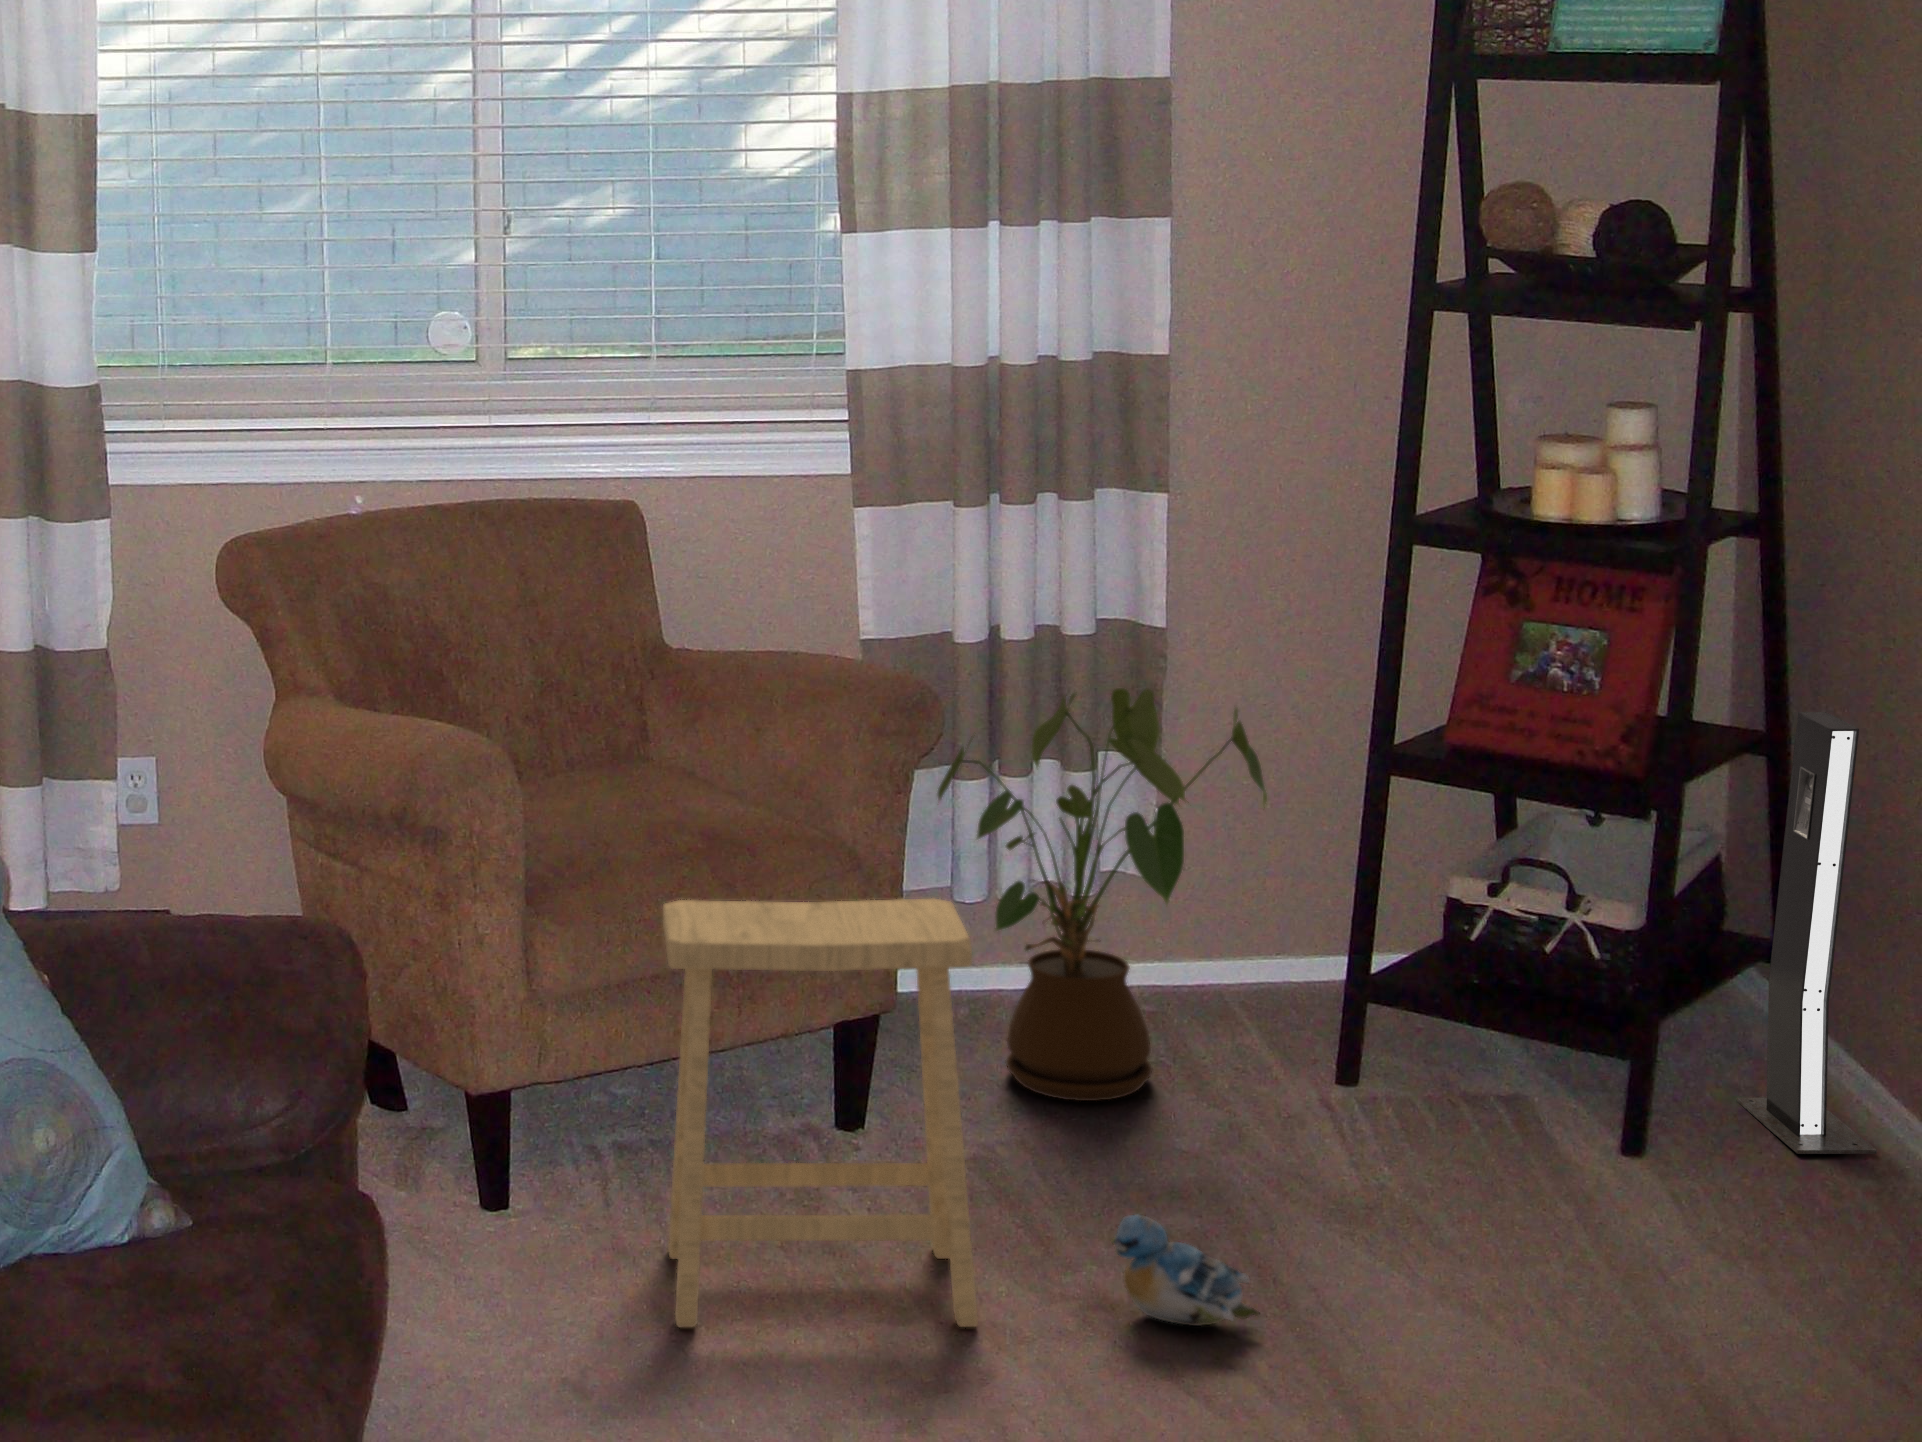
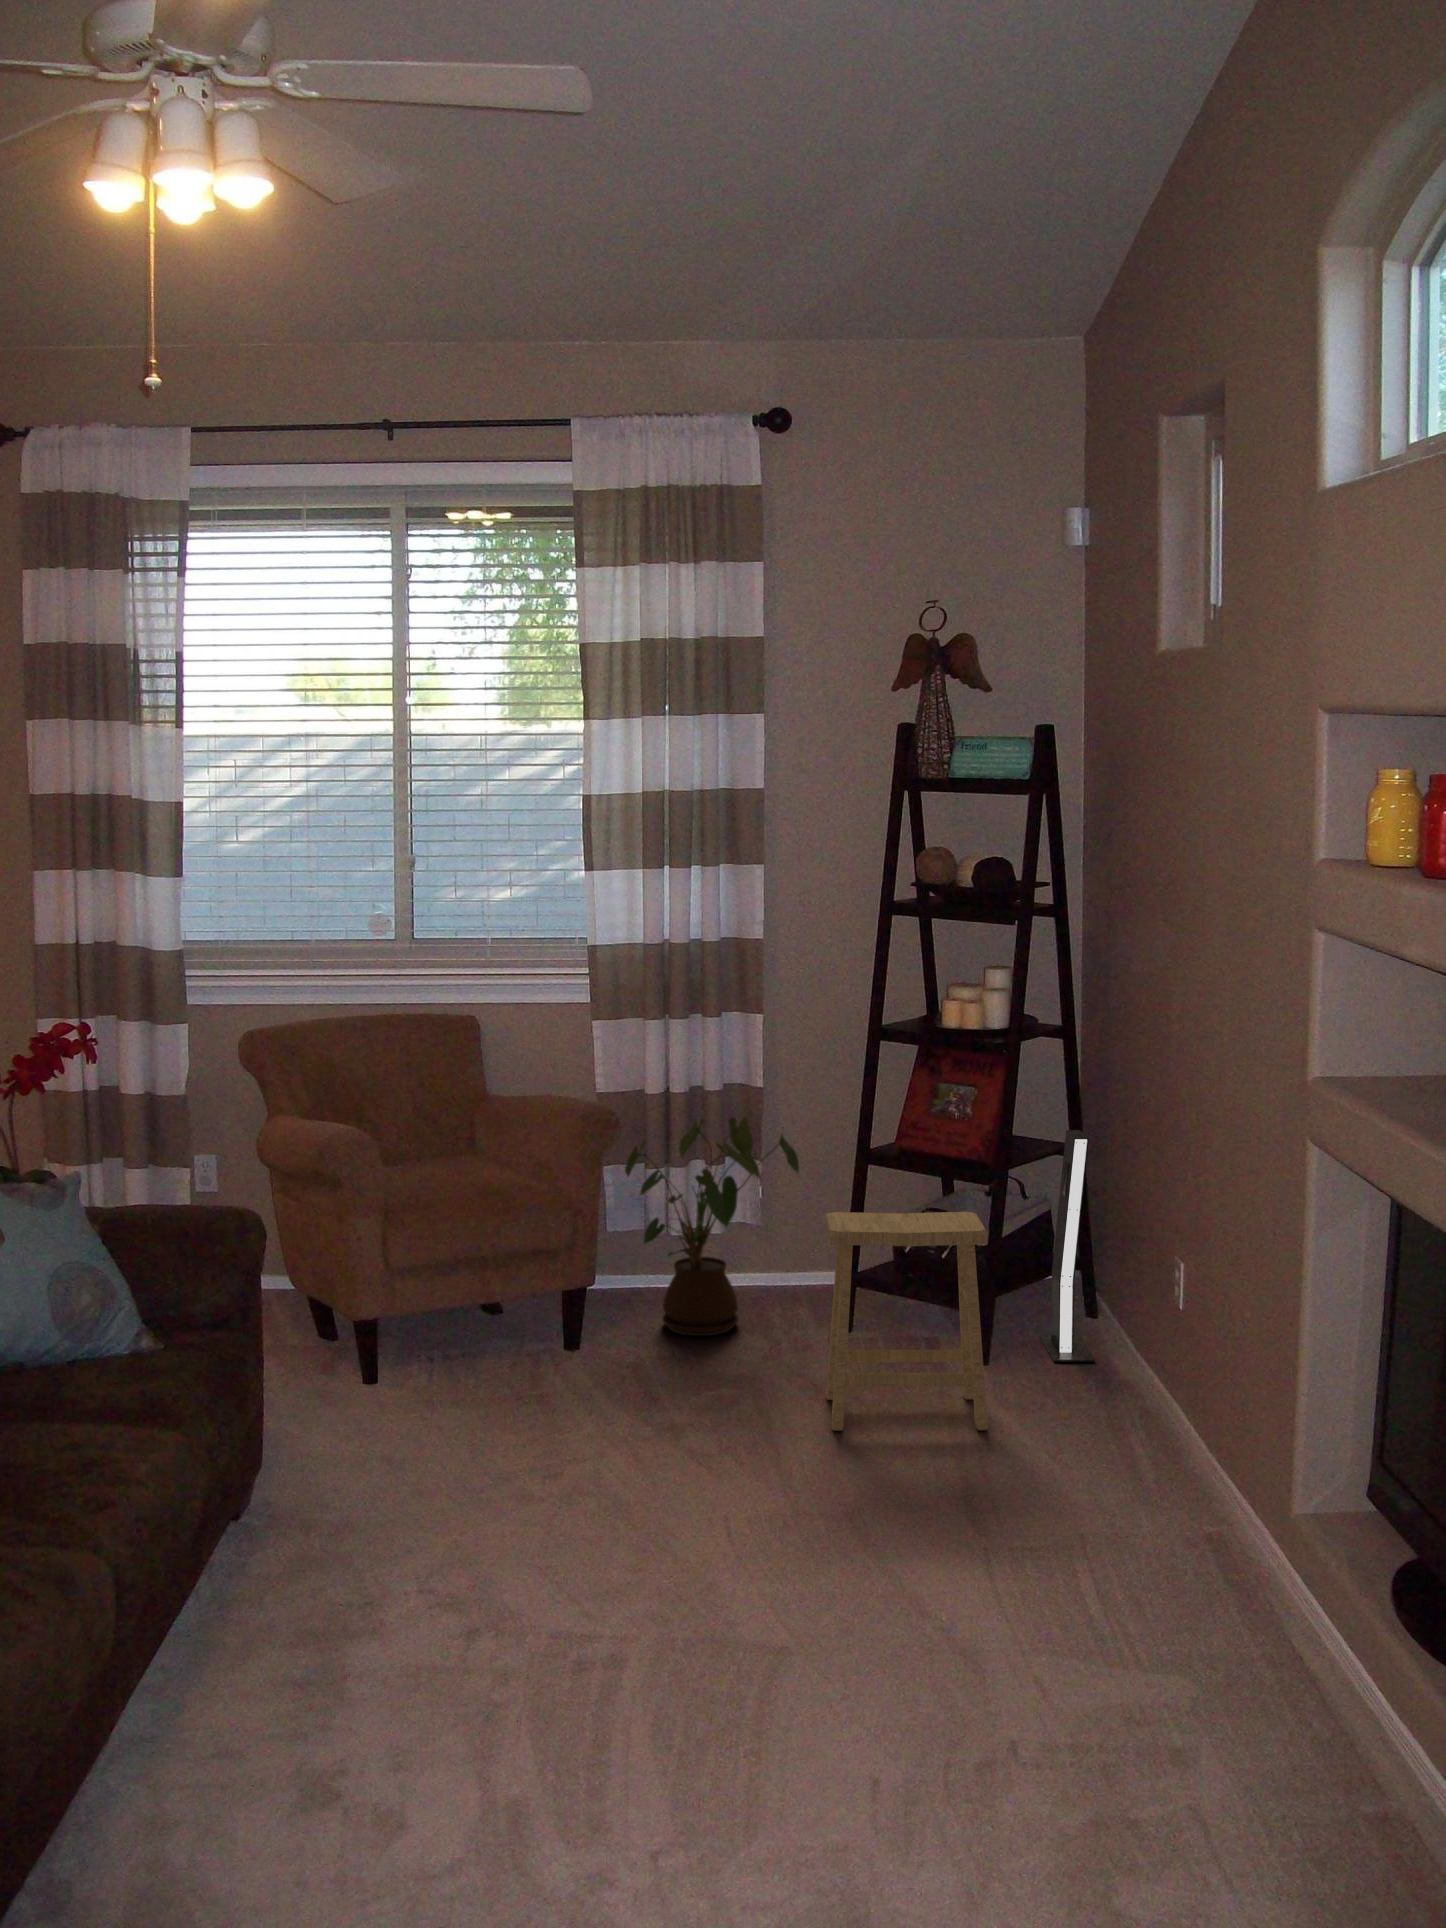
footstool: present [662,899,978,1328] -> present [826,1212,988,1431]
plush toy: present [1111,1215,1259,1326] -> none [656,1385,727,1442]

